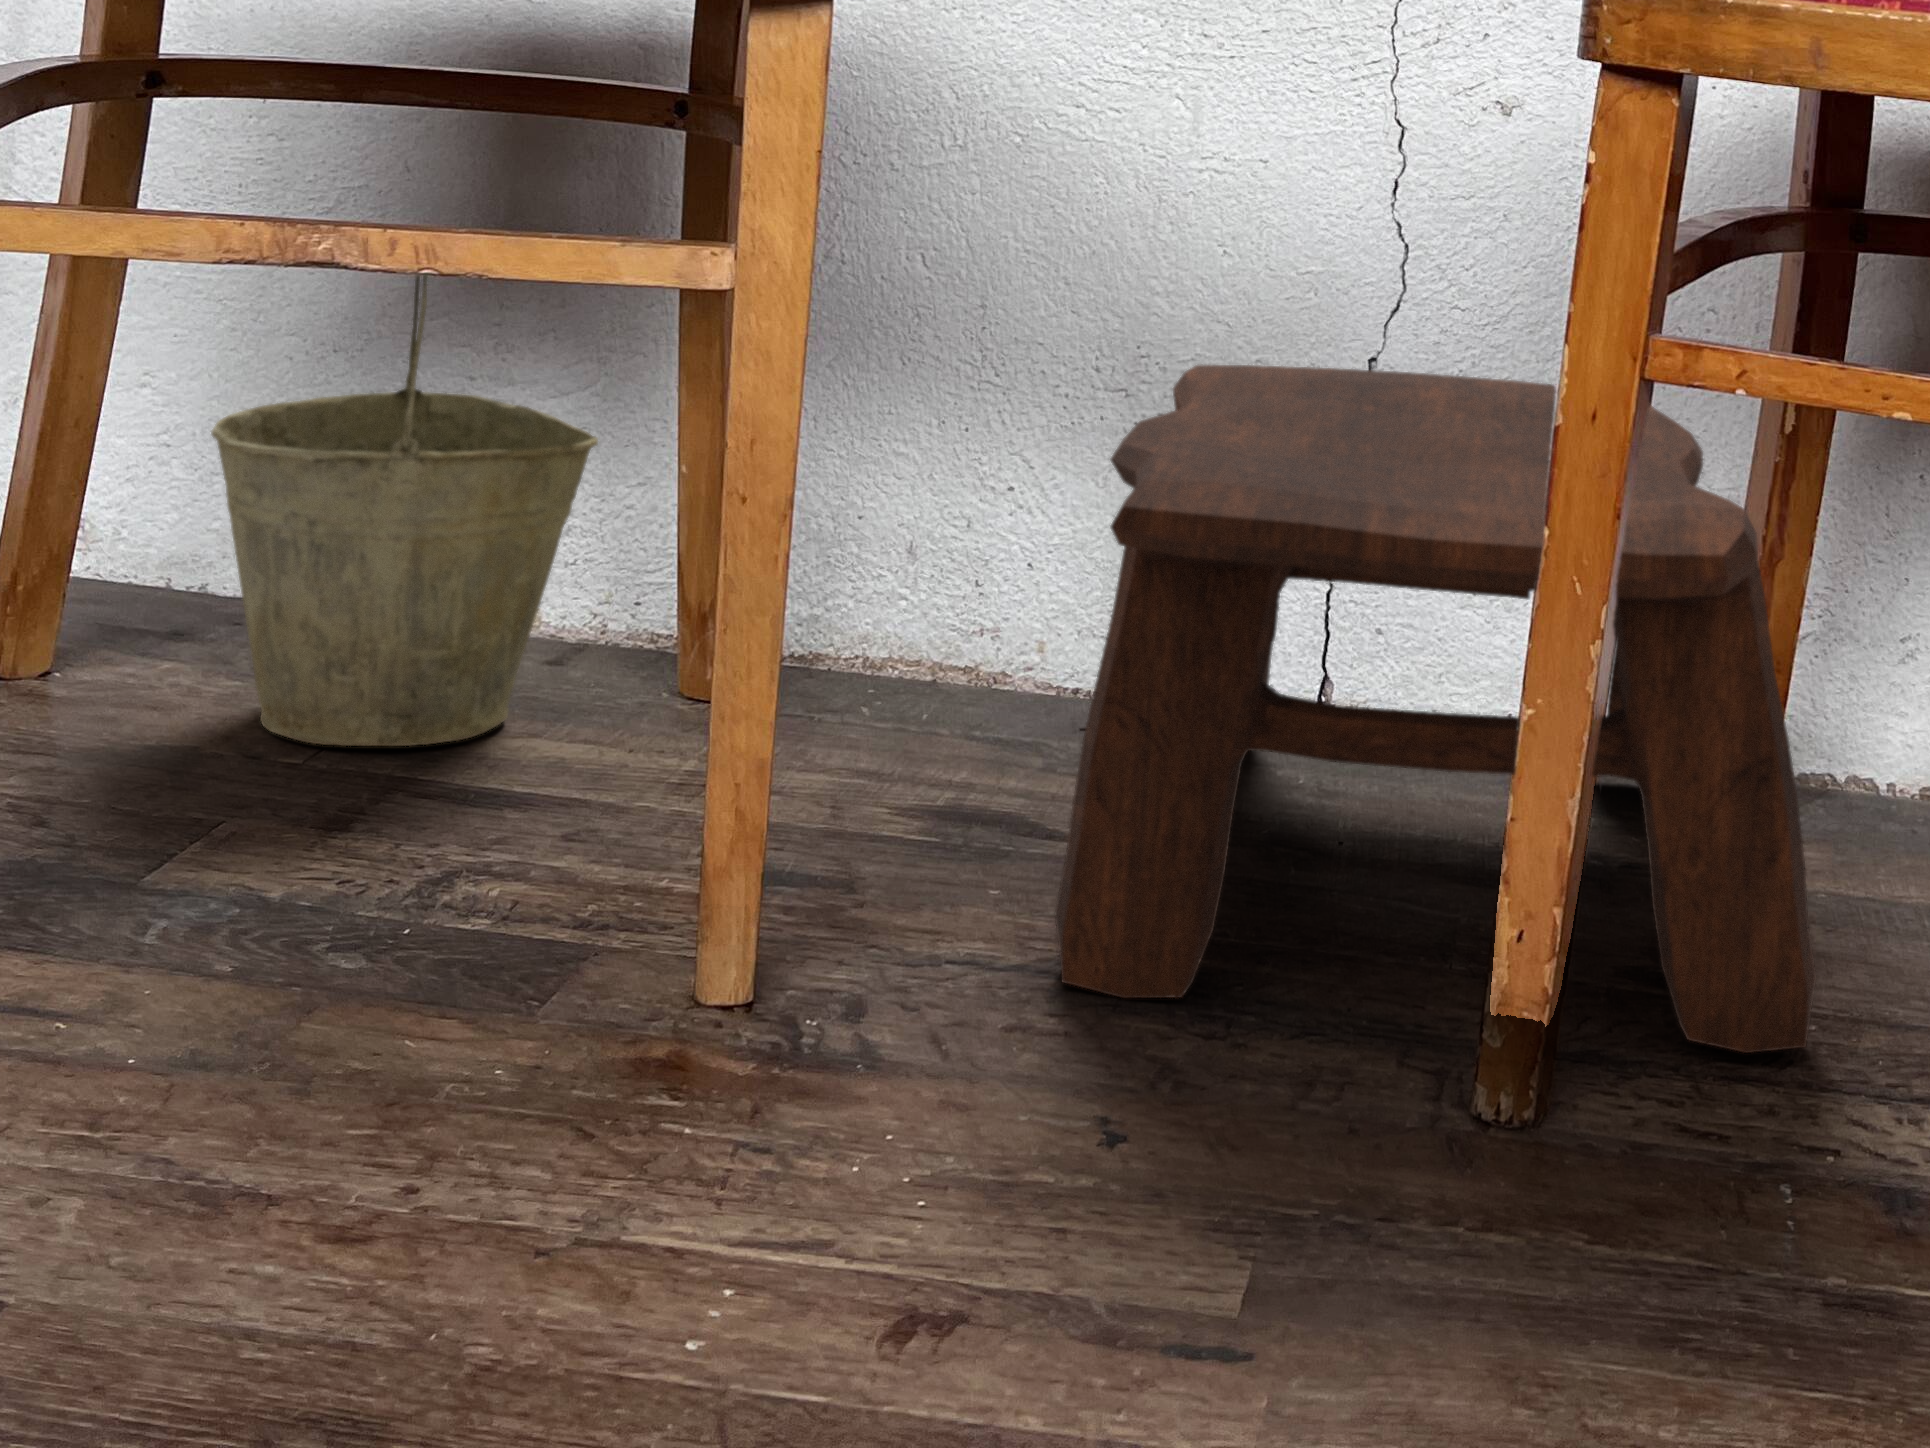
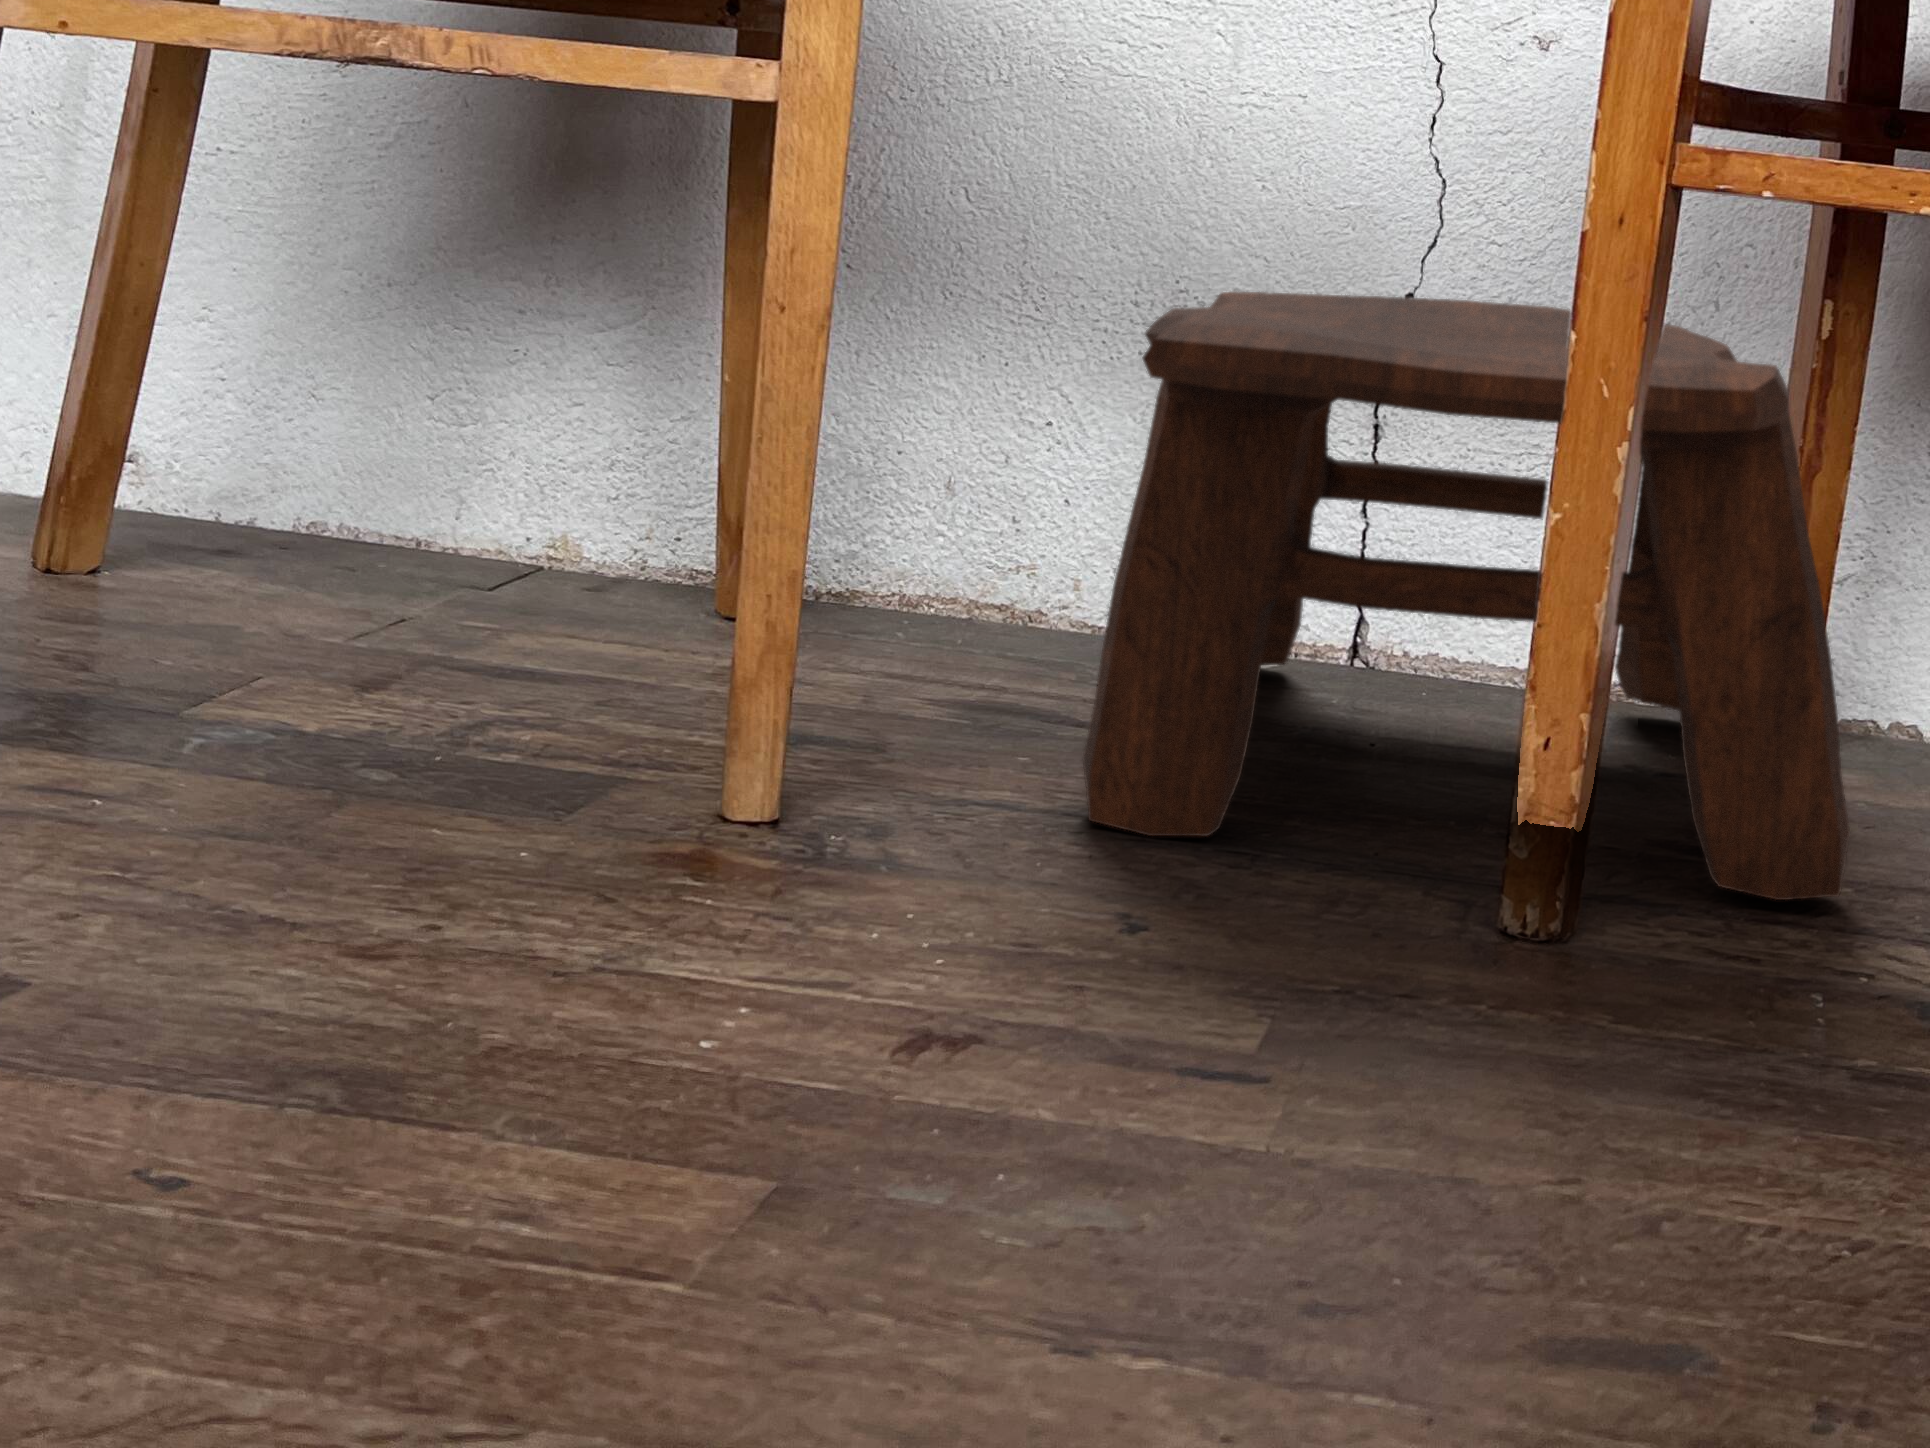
bucket: present [211,274,598,746] -> none [265,126,641,633]

